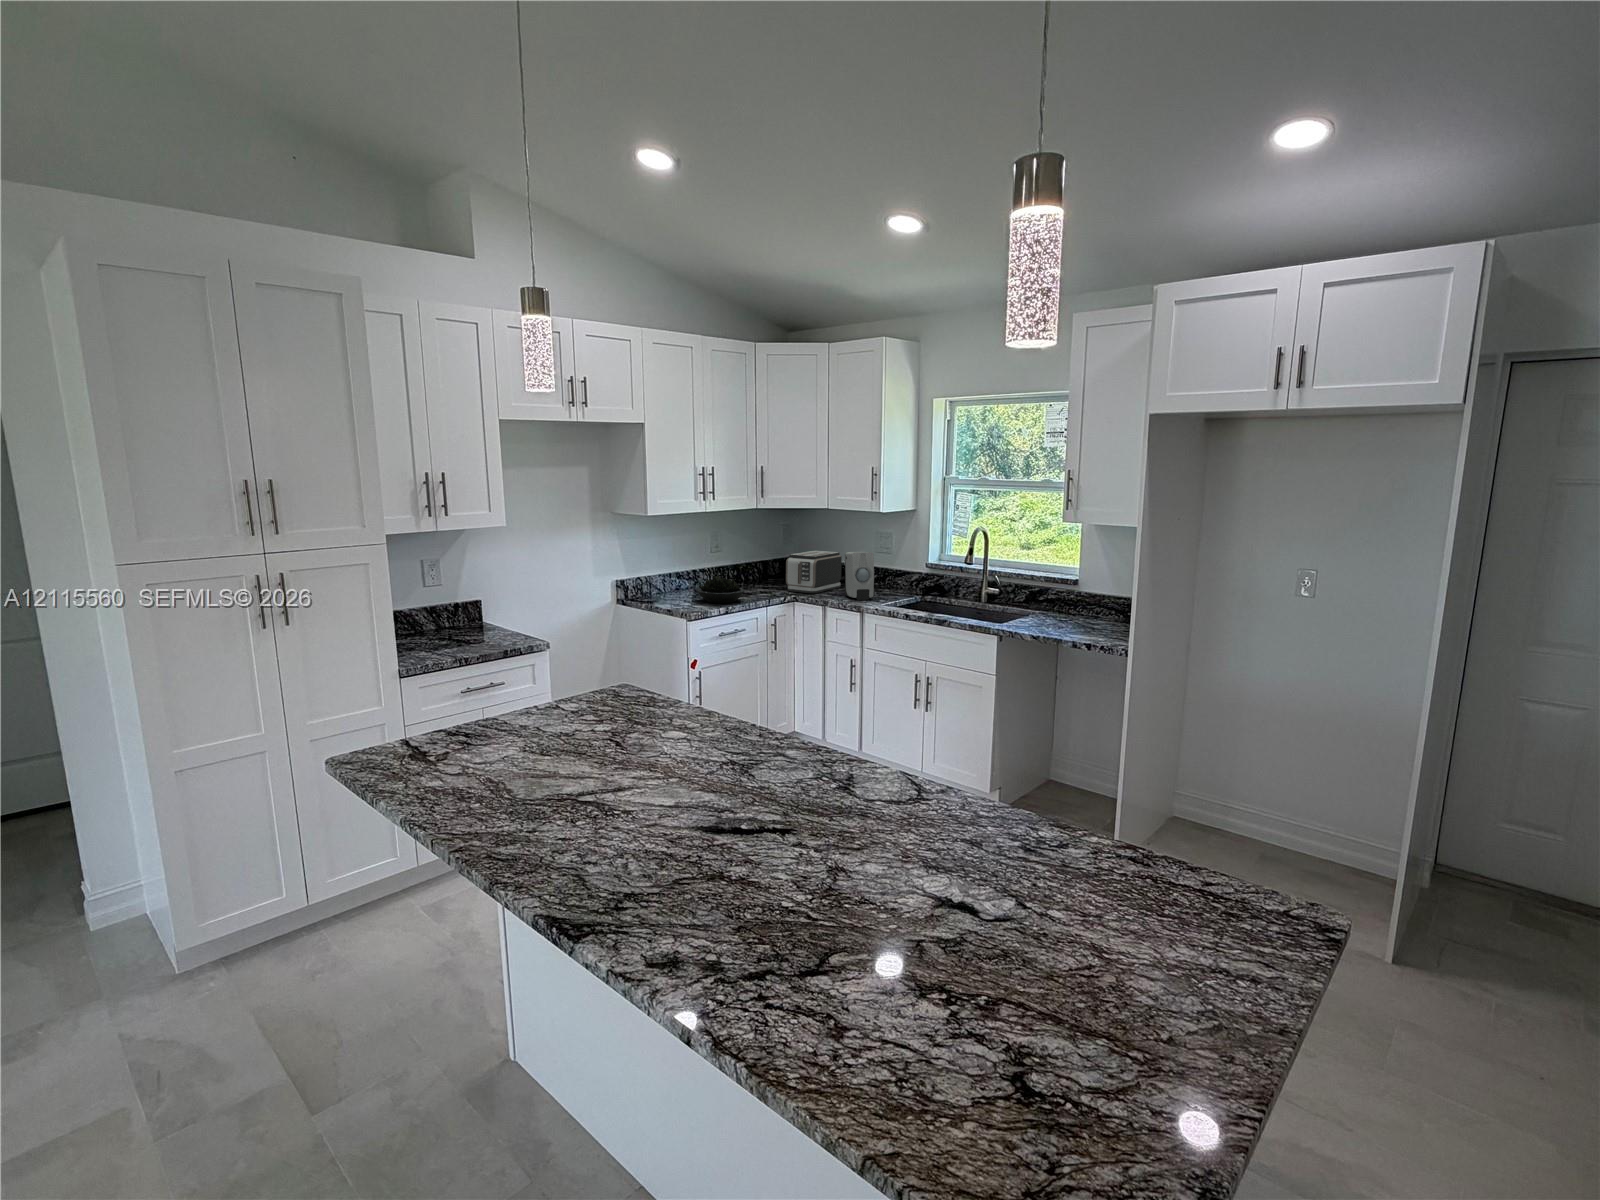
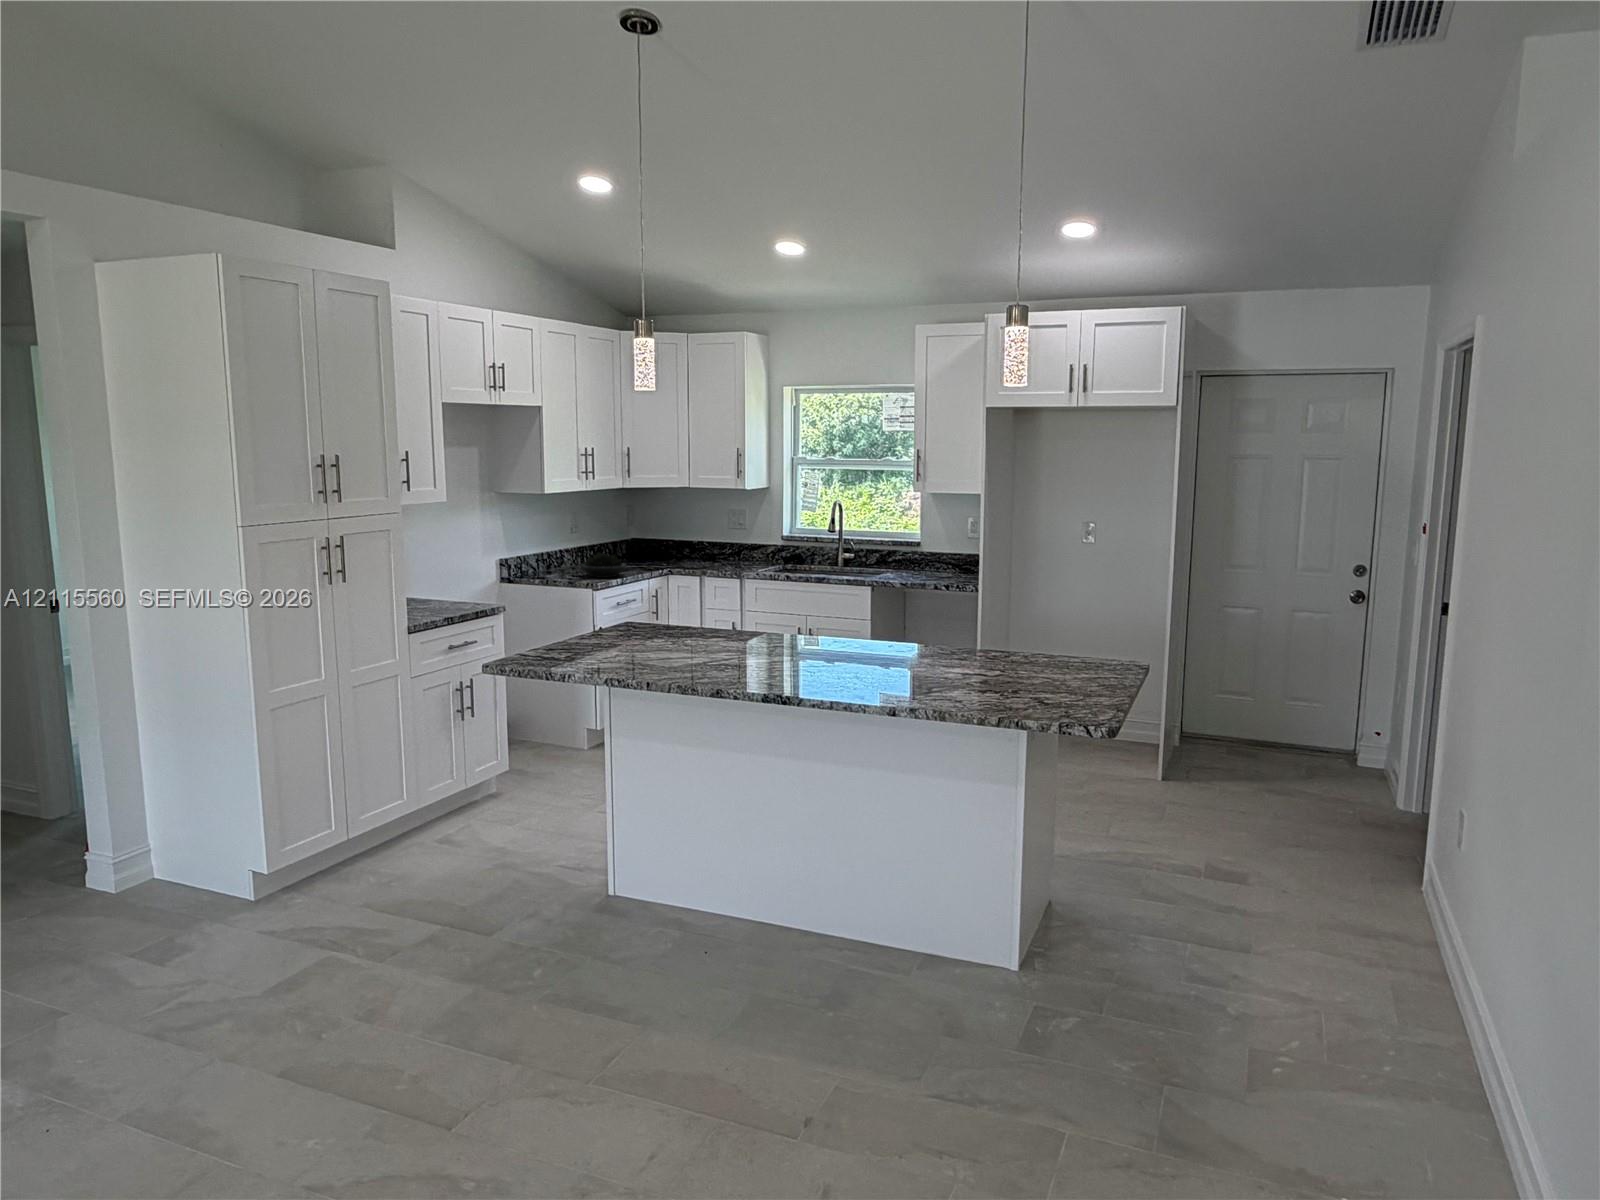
toaster: present [786,551,842,593] -> none [651,529,698,568]
soap dispenser: present [845,552,874,600] -> none [711,526,742,570]

